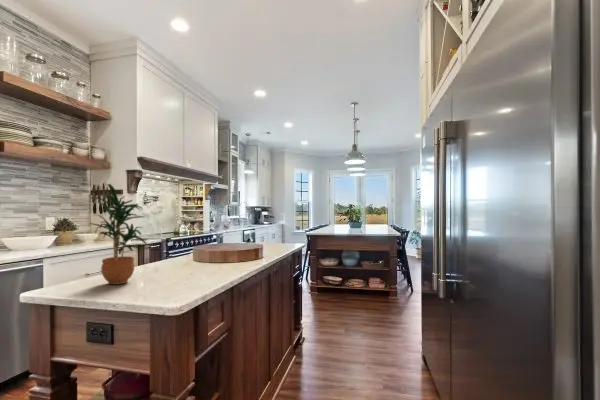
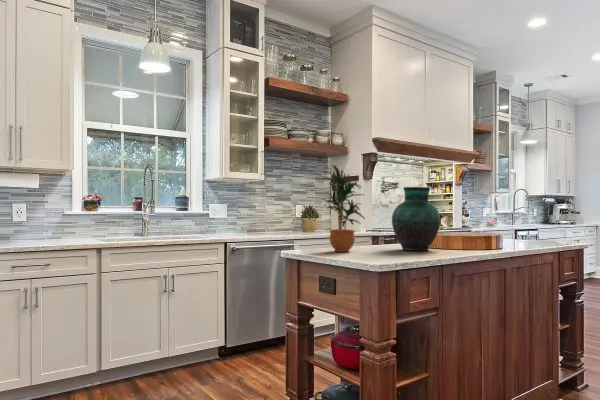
vase: none [175,208,224,272] -> present [392,187,441,251]

